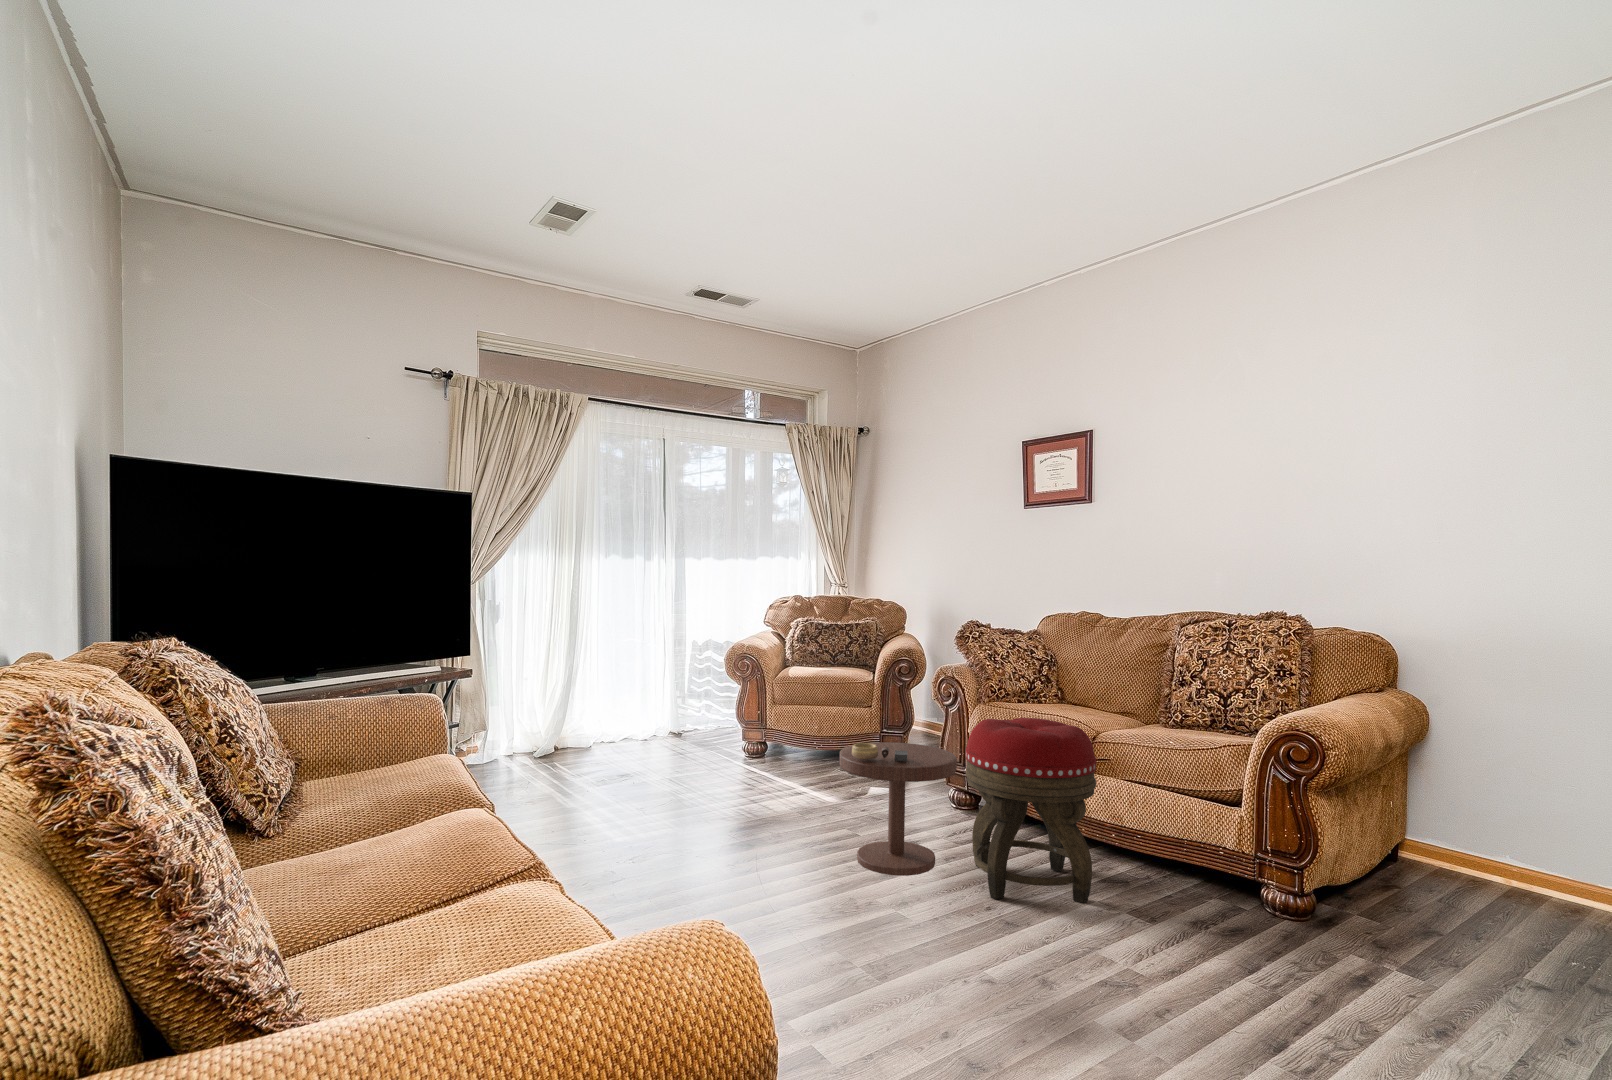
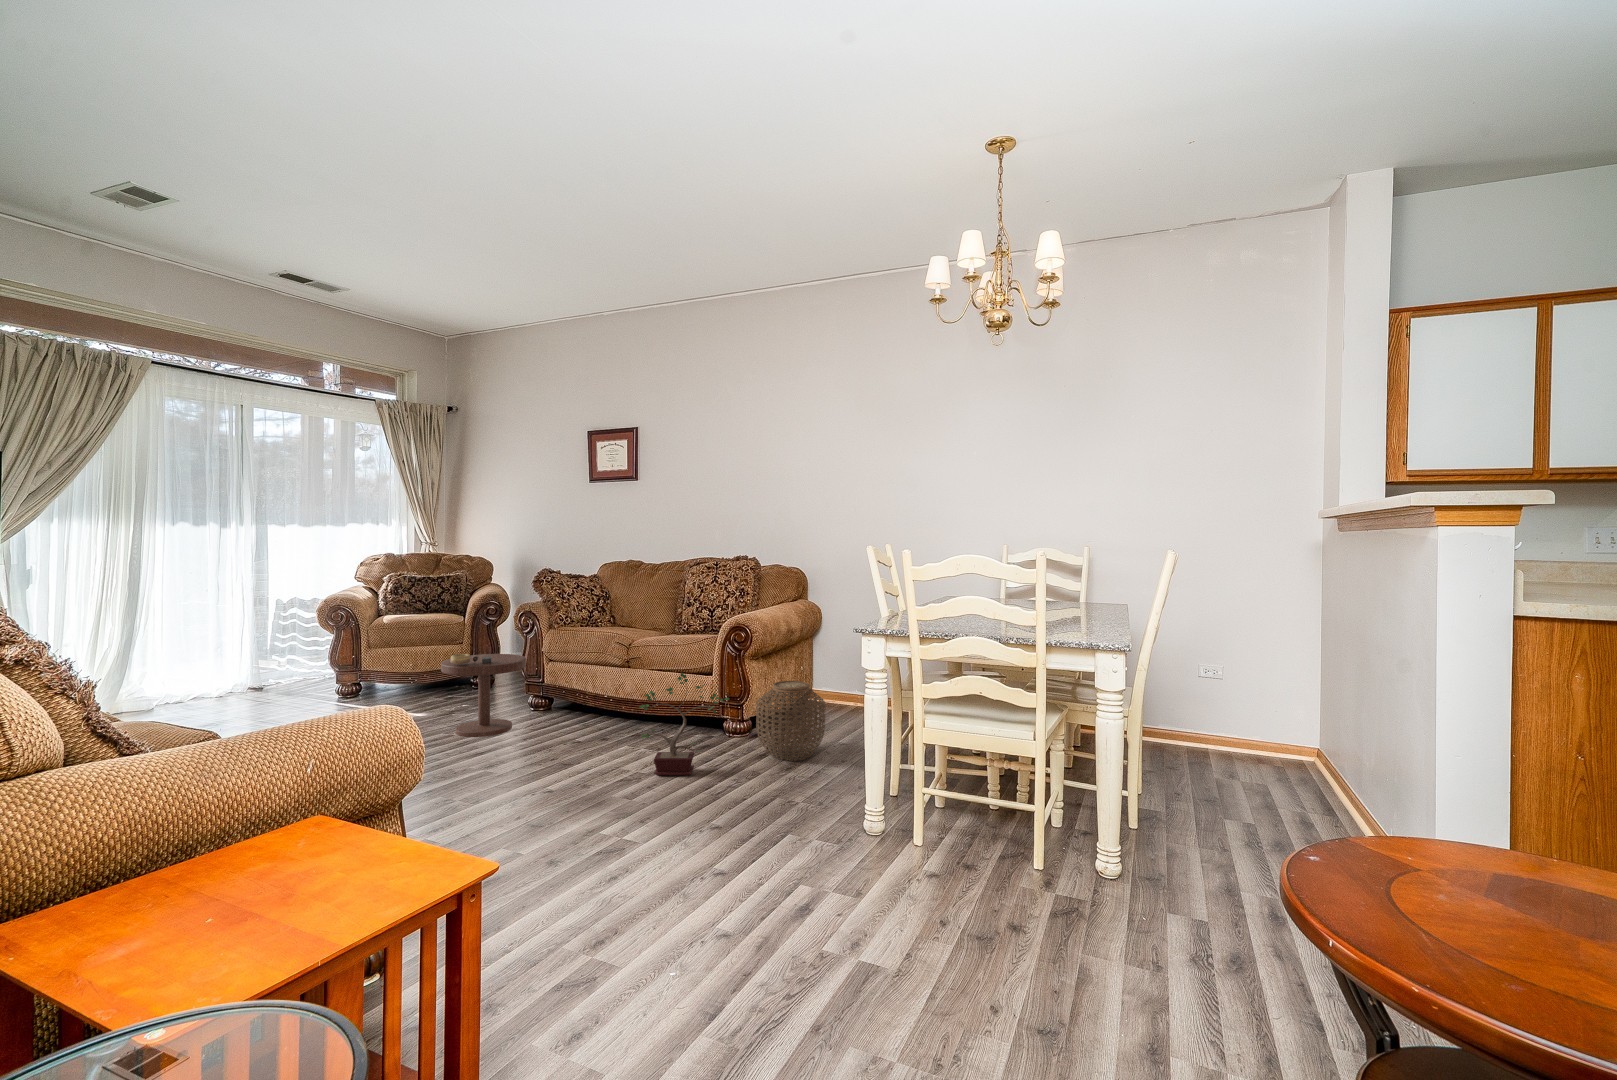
footstool: present [966,718,1096,903] -> none [537,634,626,755]
potted plant: none [1133,809,1320,1002] -> present [639,672,729,776]
woven basket: none [1354,848,1522,1019] -> present [756,681,825,761]

